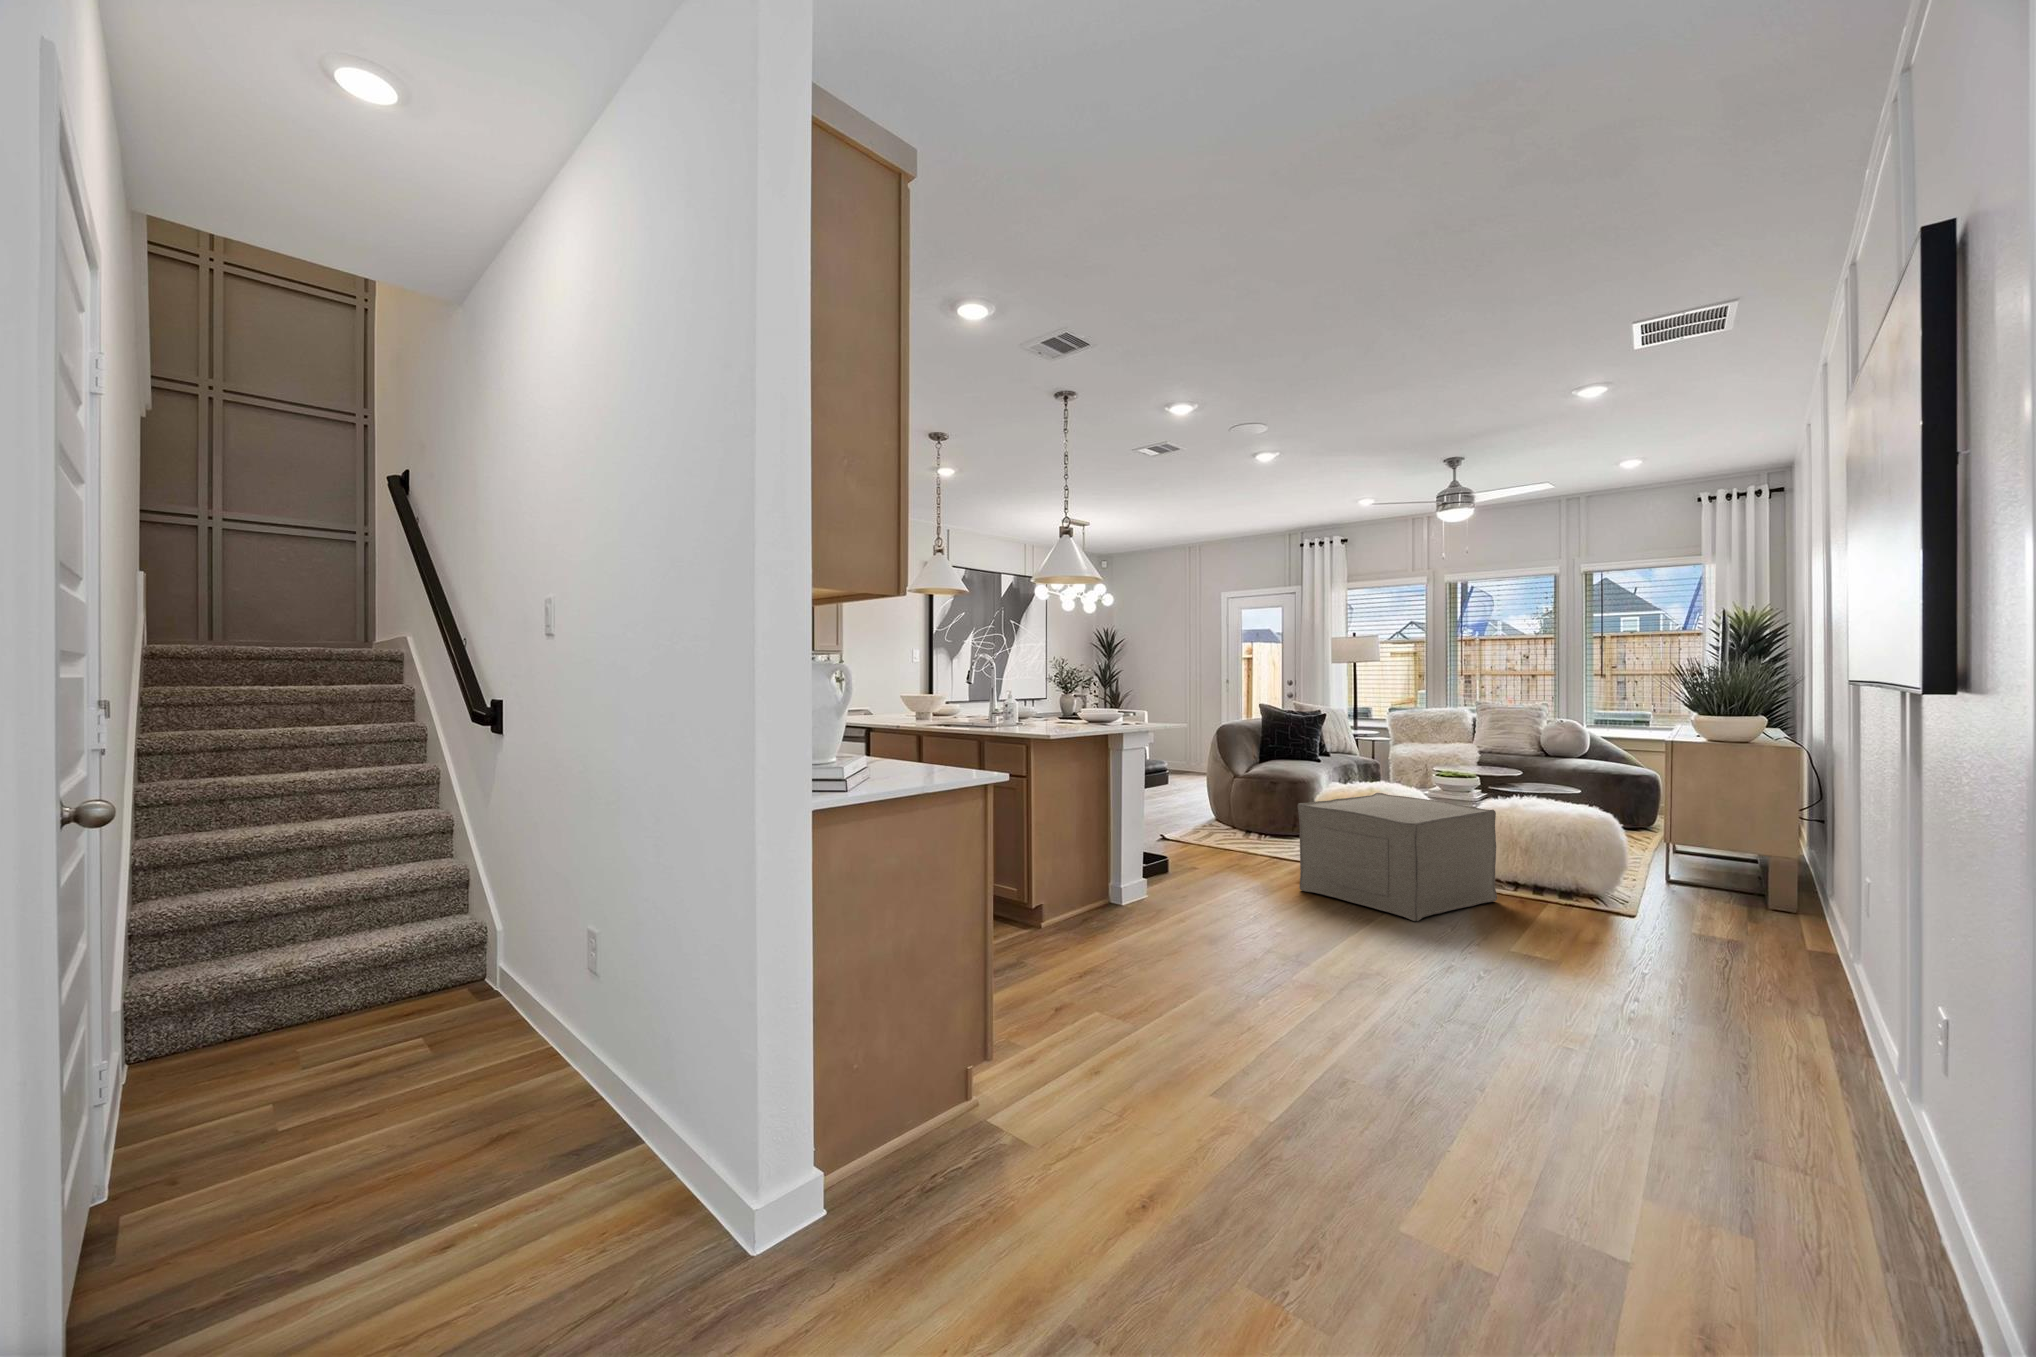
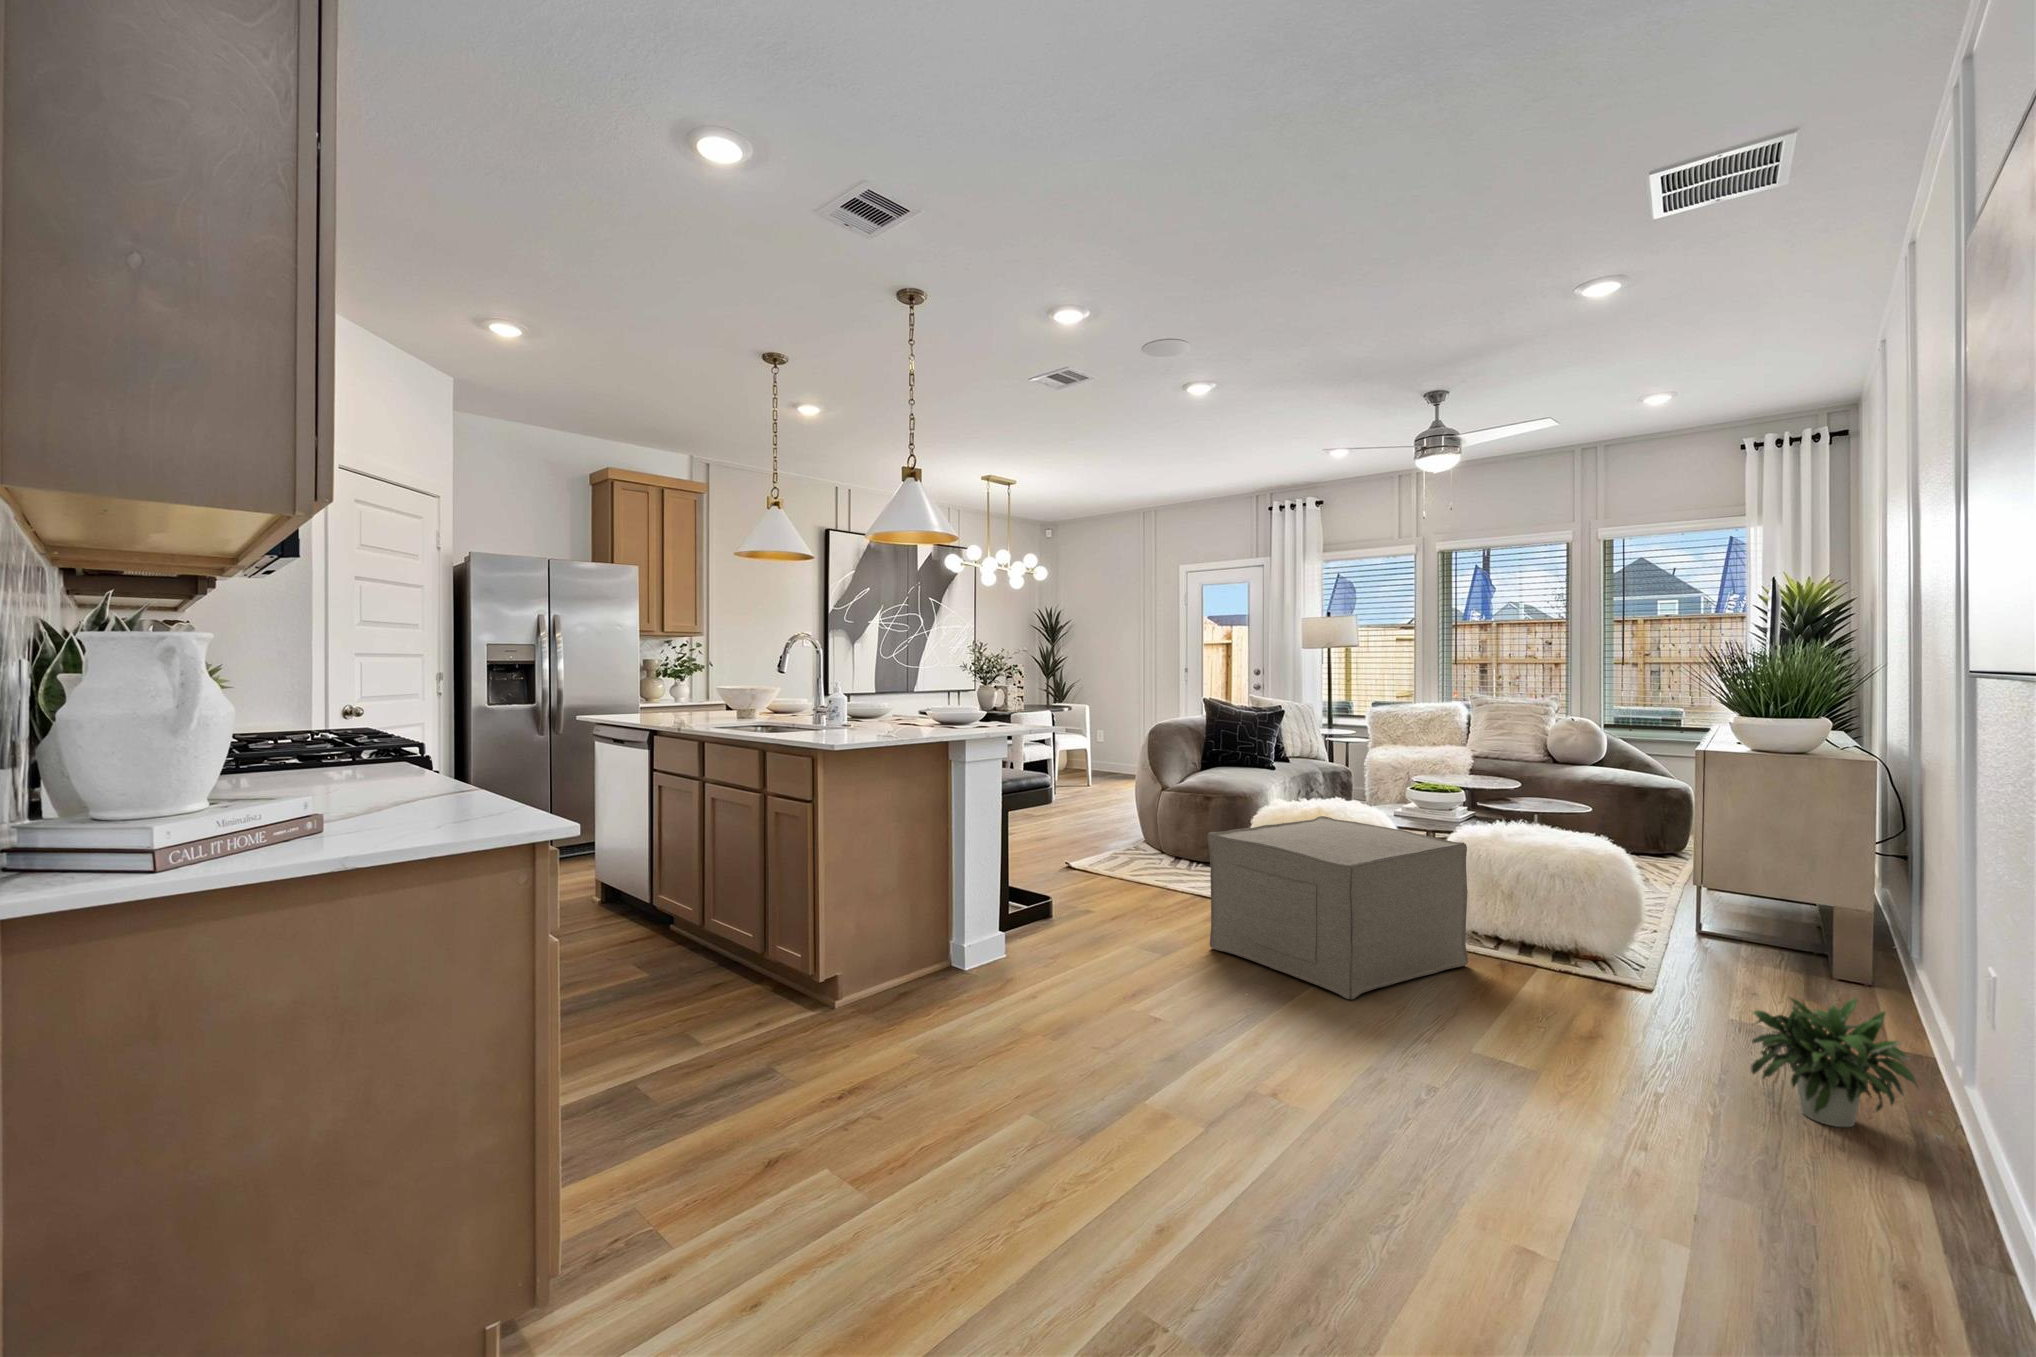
potted plant: none [1710,905,1839,999] -> present [1751,998,1944,1142]

